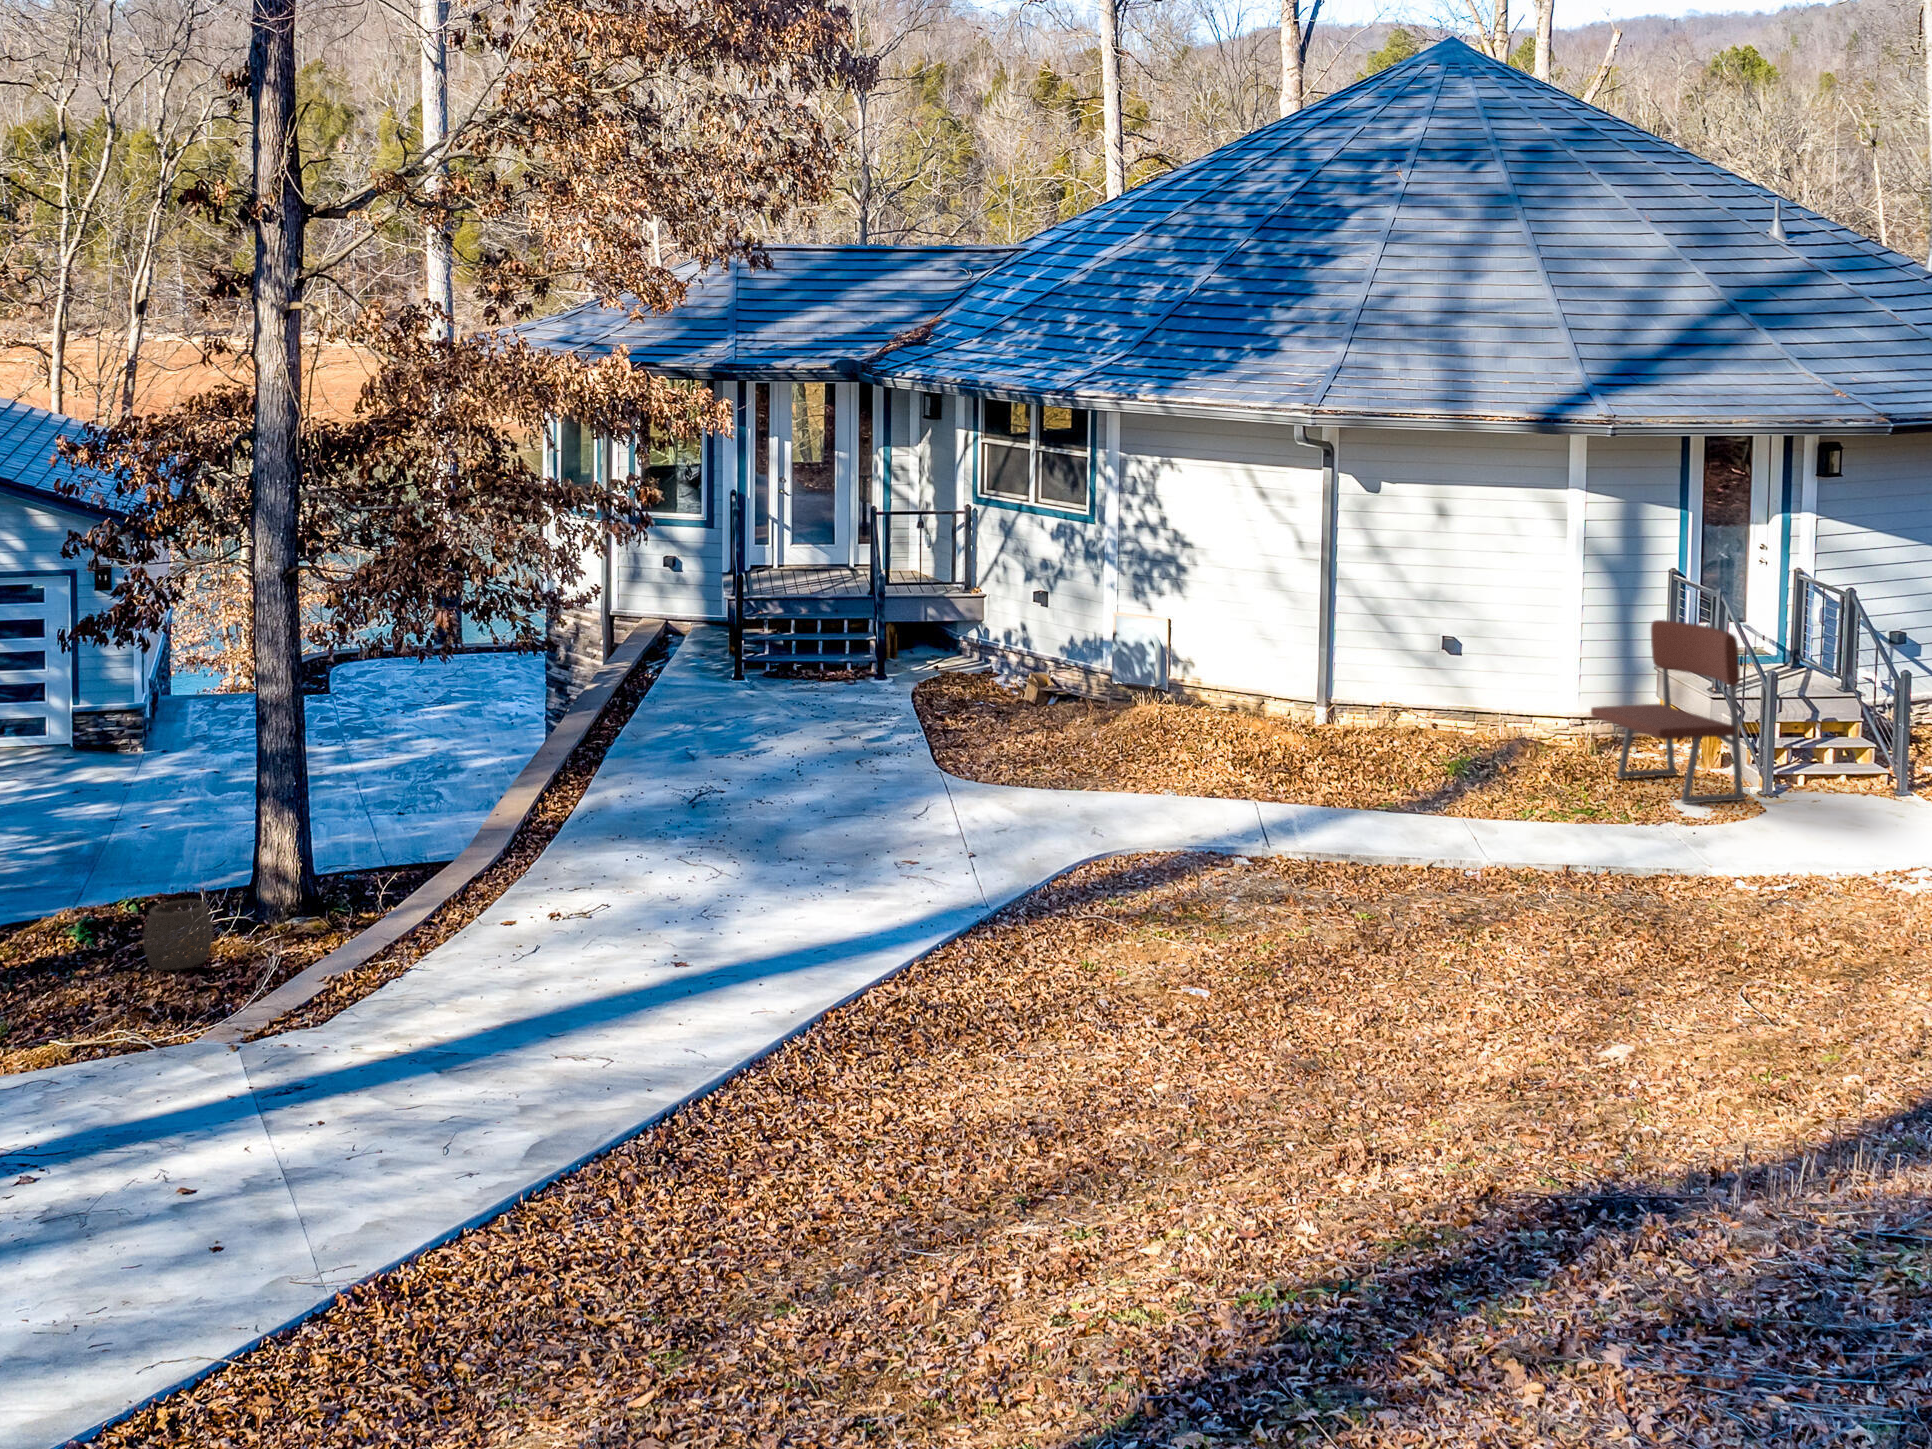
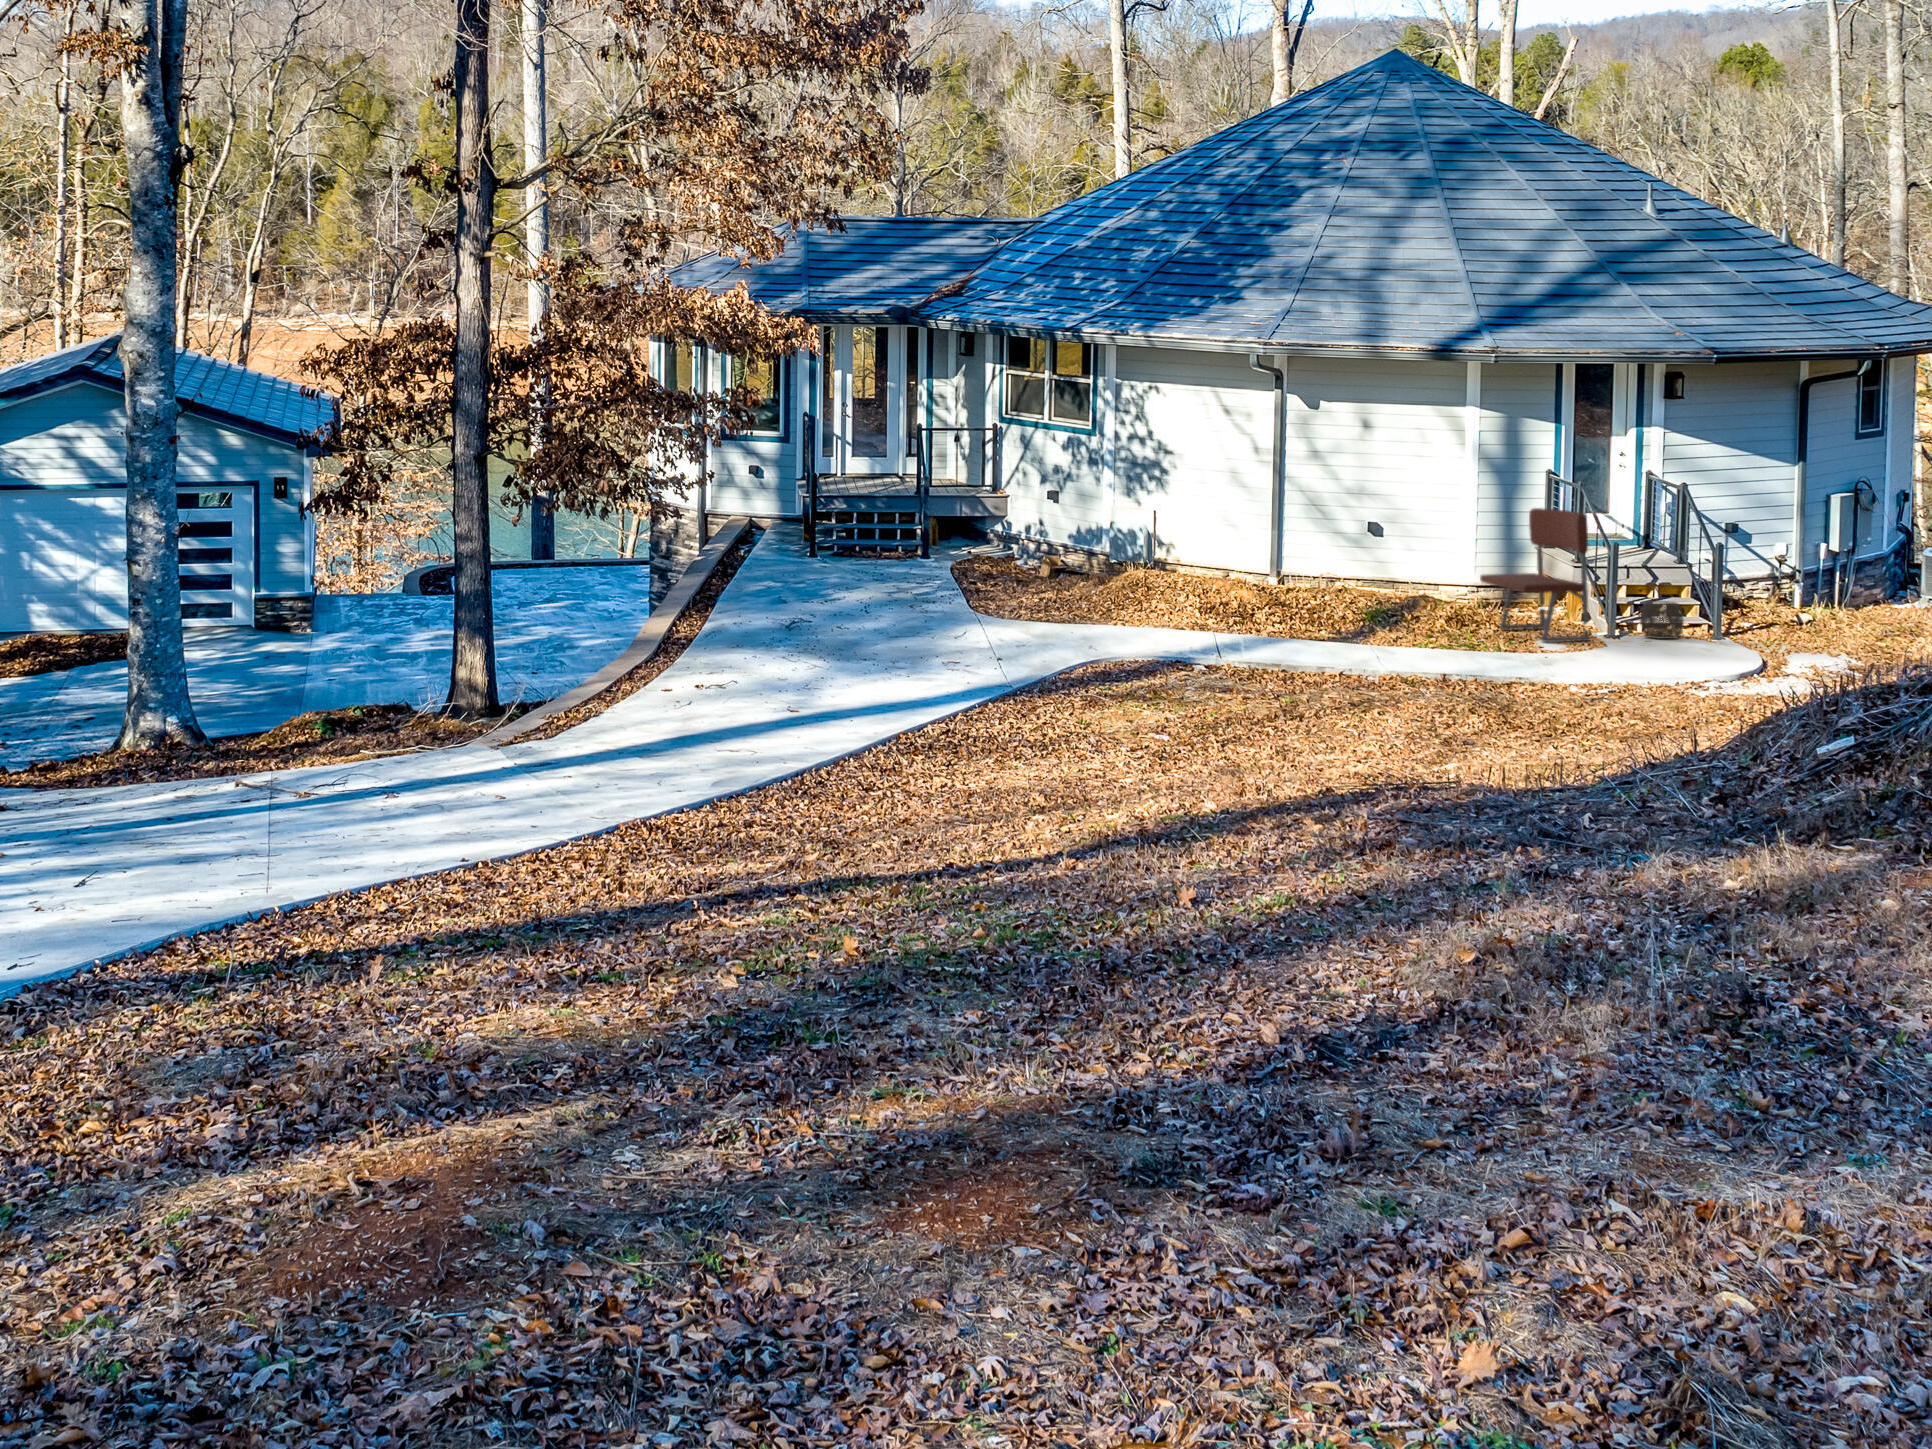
woven basket: present [144,900,213,970] -> present [1640,601,1684,639]

